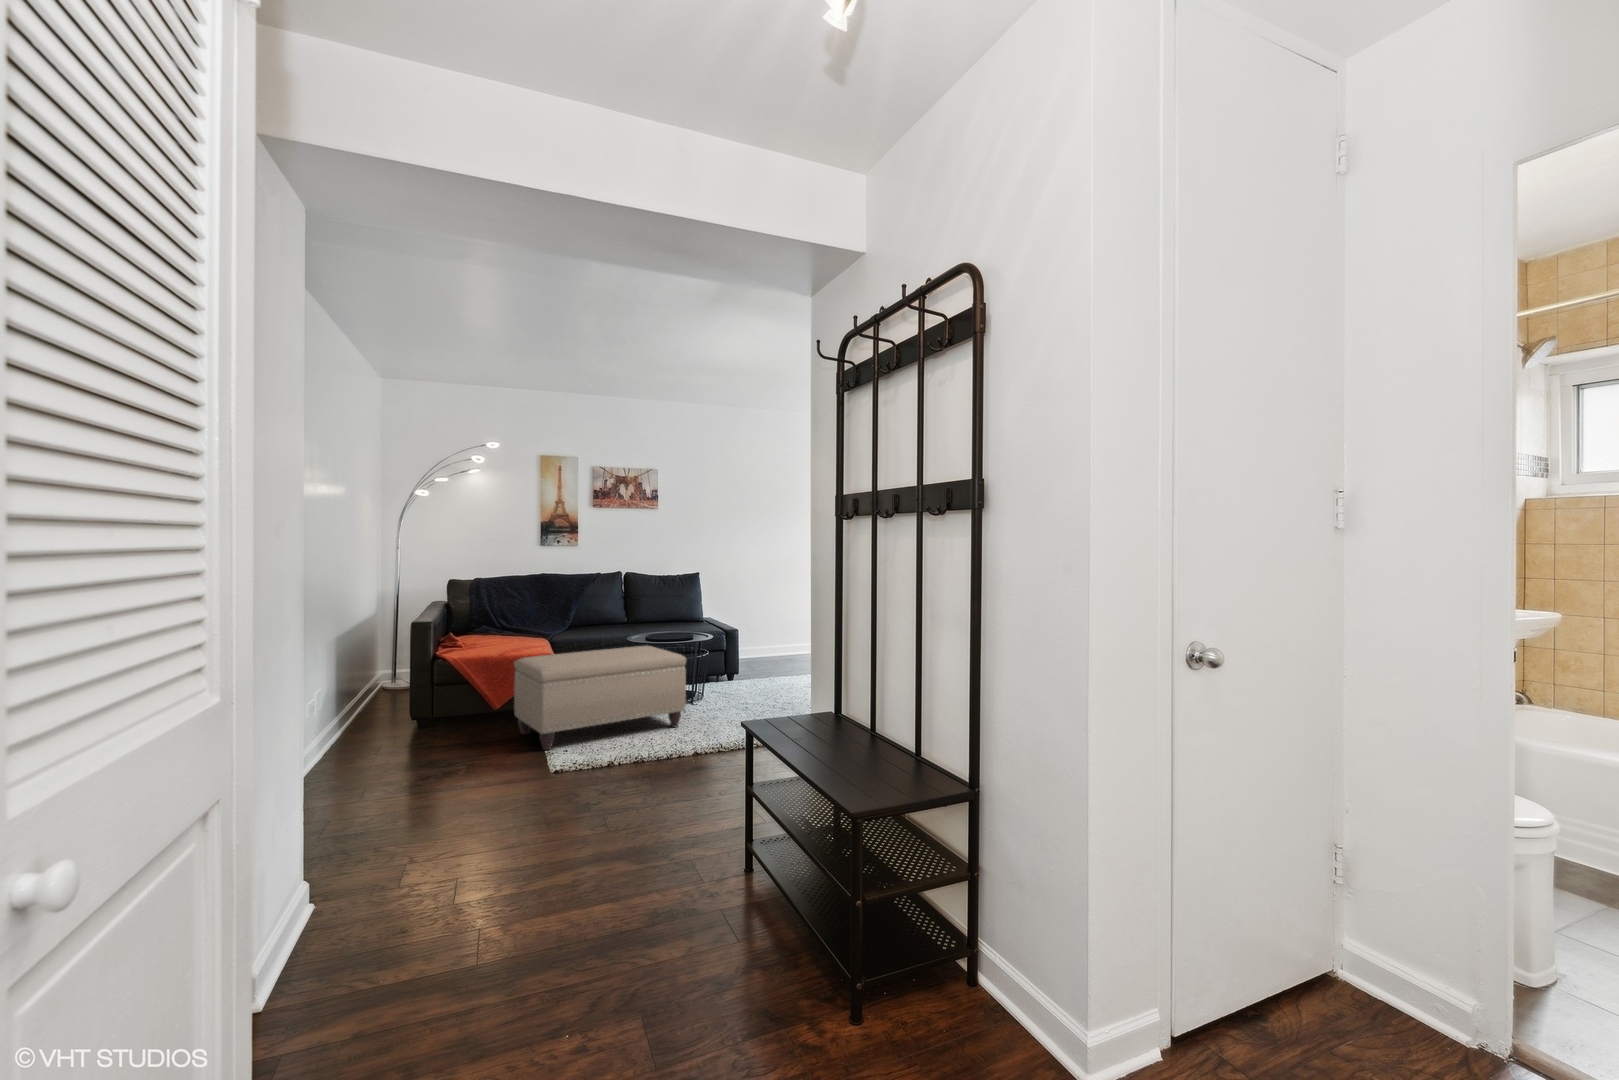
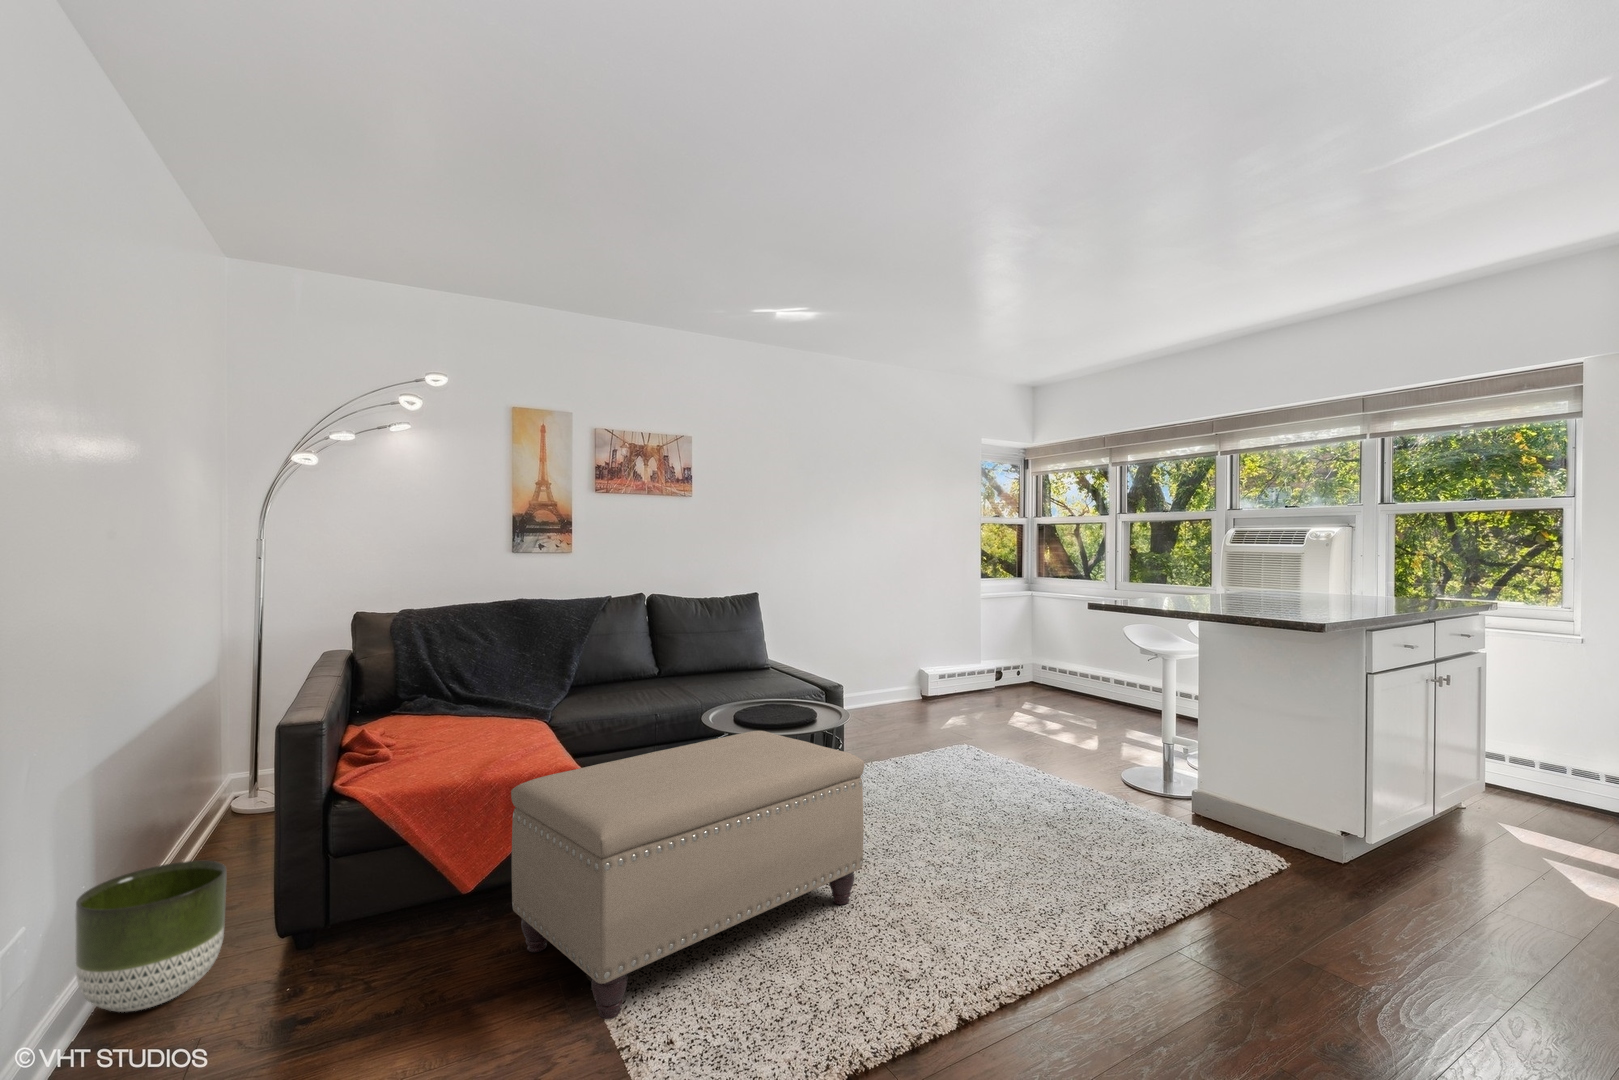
planter: none [340,687,395,740] -> present [75,861,226,1012]

